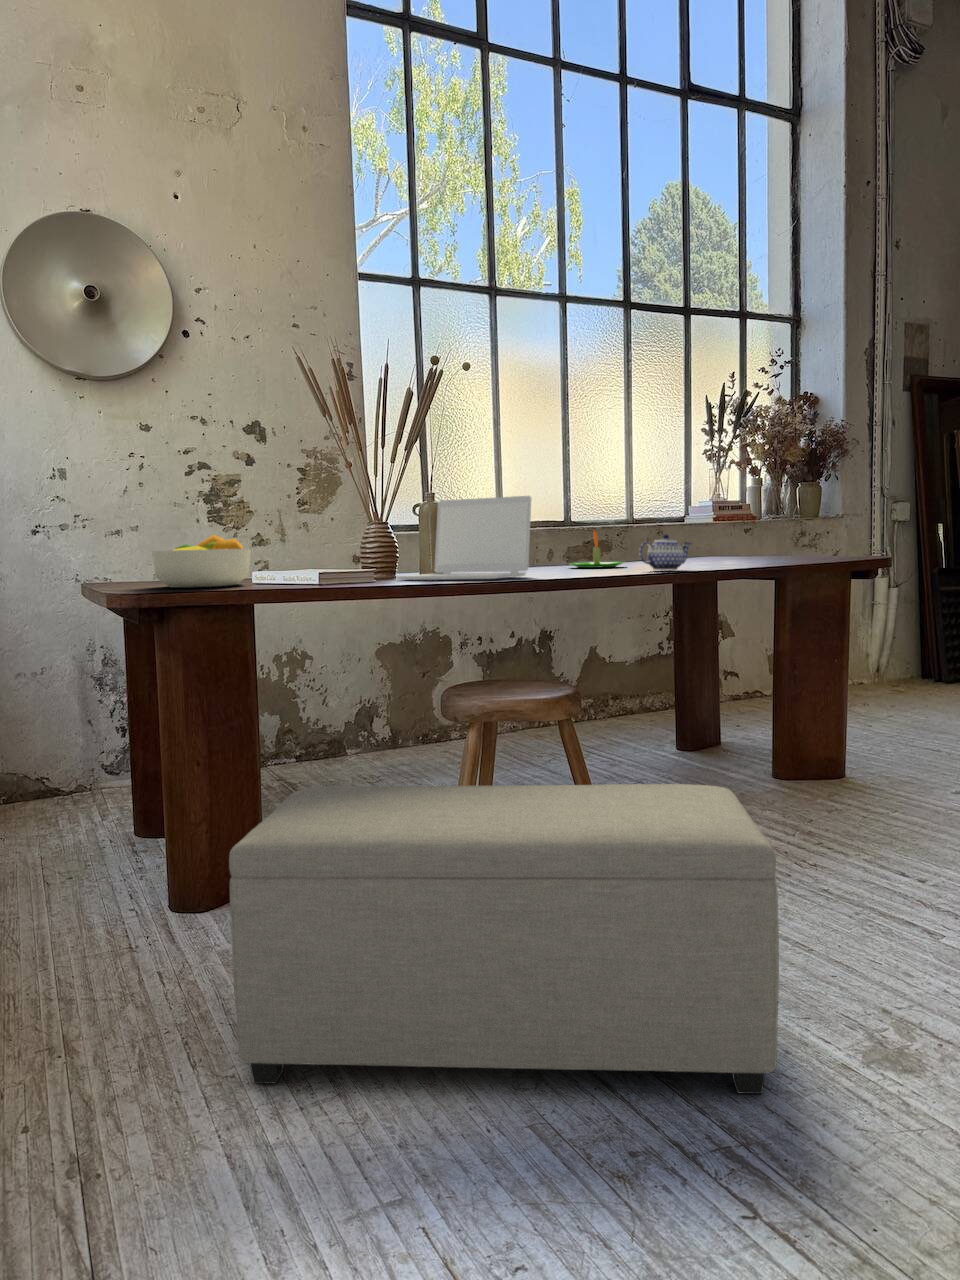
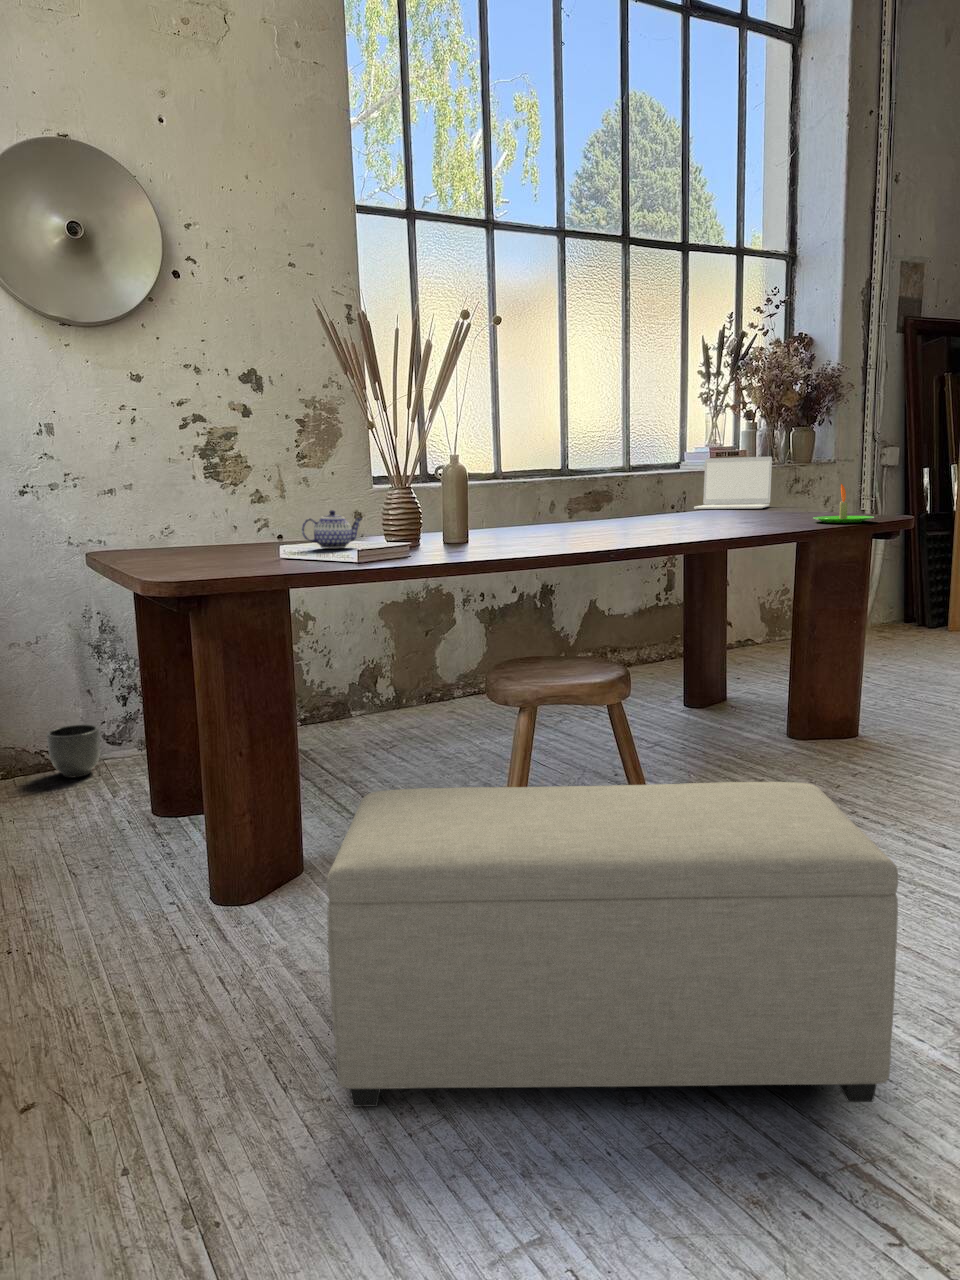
laptop: present [396,496,532,580] -> present [694,456,772,509]
candle: present [569,530,625,568] -> present [813,484,874,523]
teapot: present [639,534,691,570] -> present [302,510,362,548]
fruit bowl: present [152,535,251,587] -> none [178,507,284,568]
planter: none [44,754,95,804] -> present [47,724,100,778]

